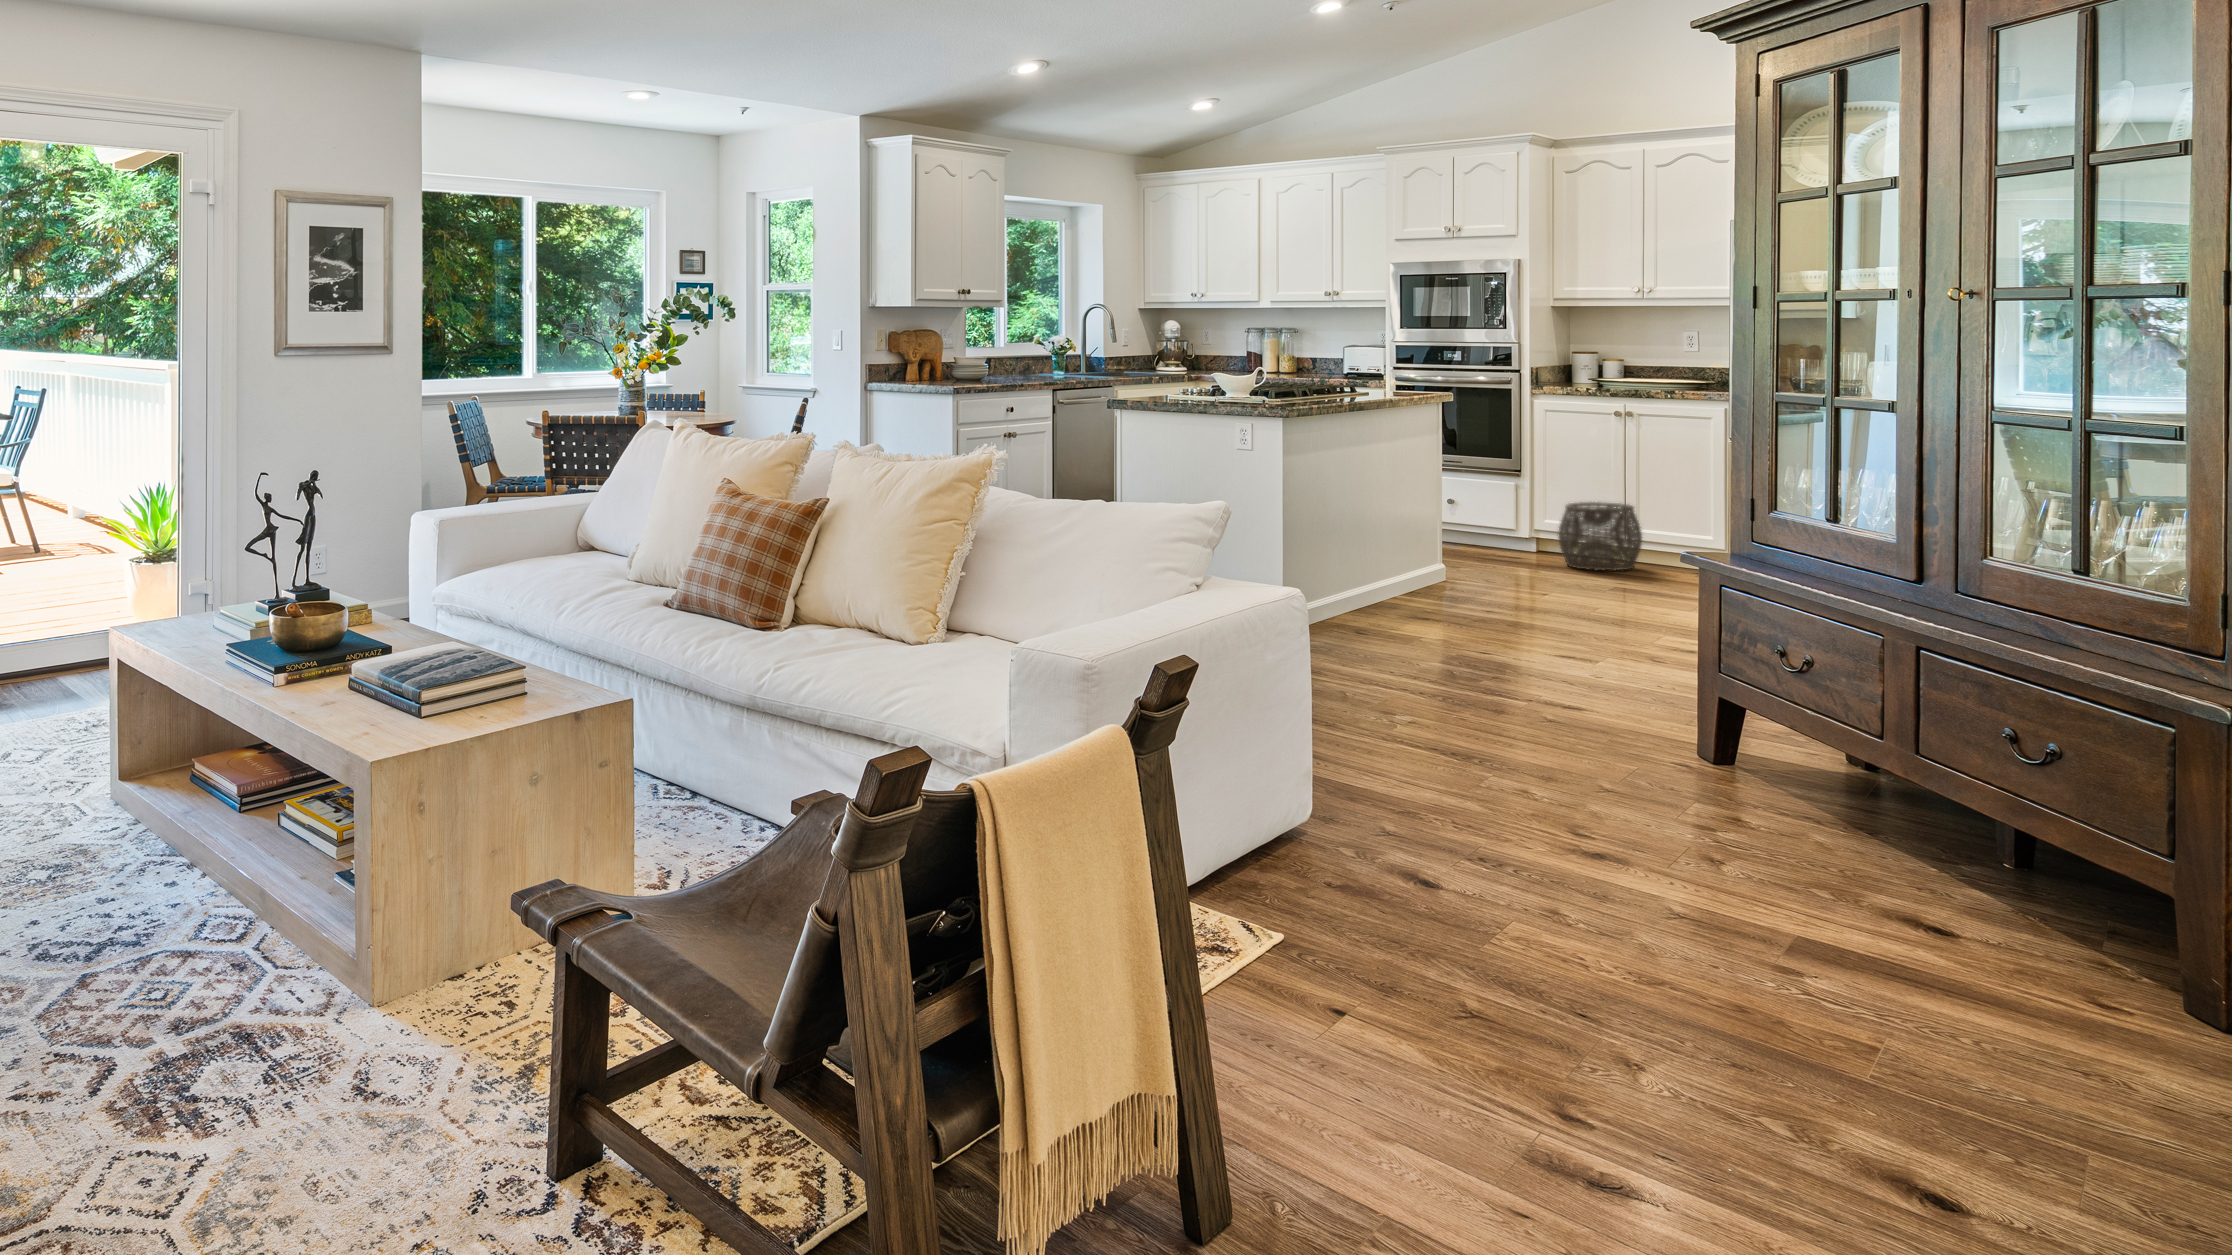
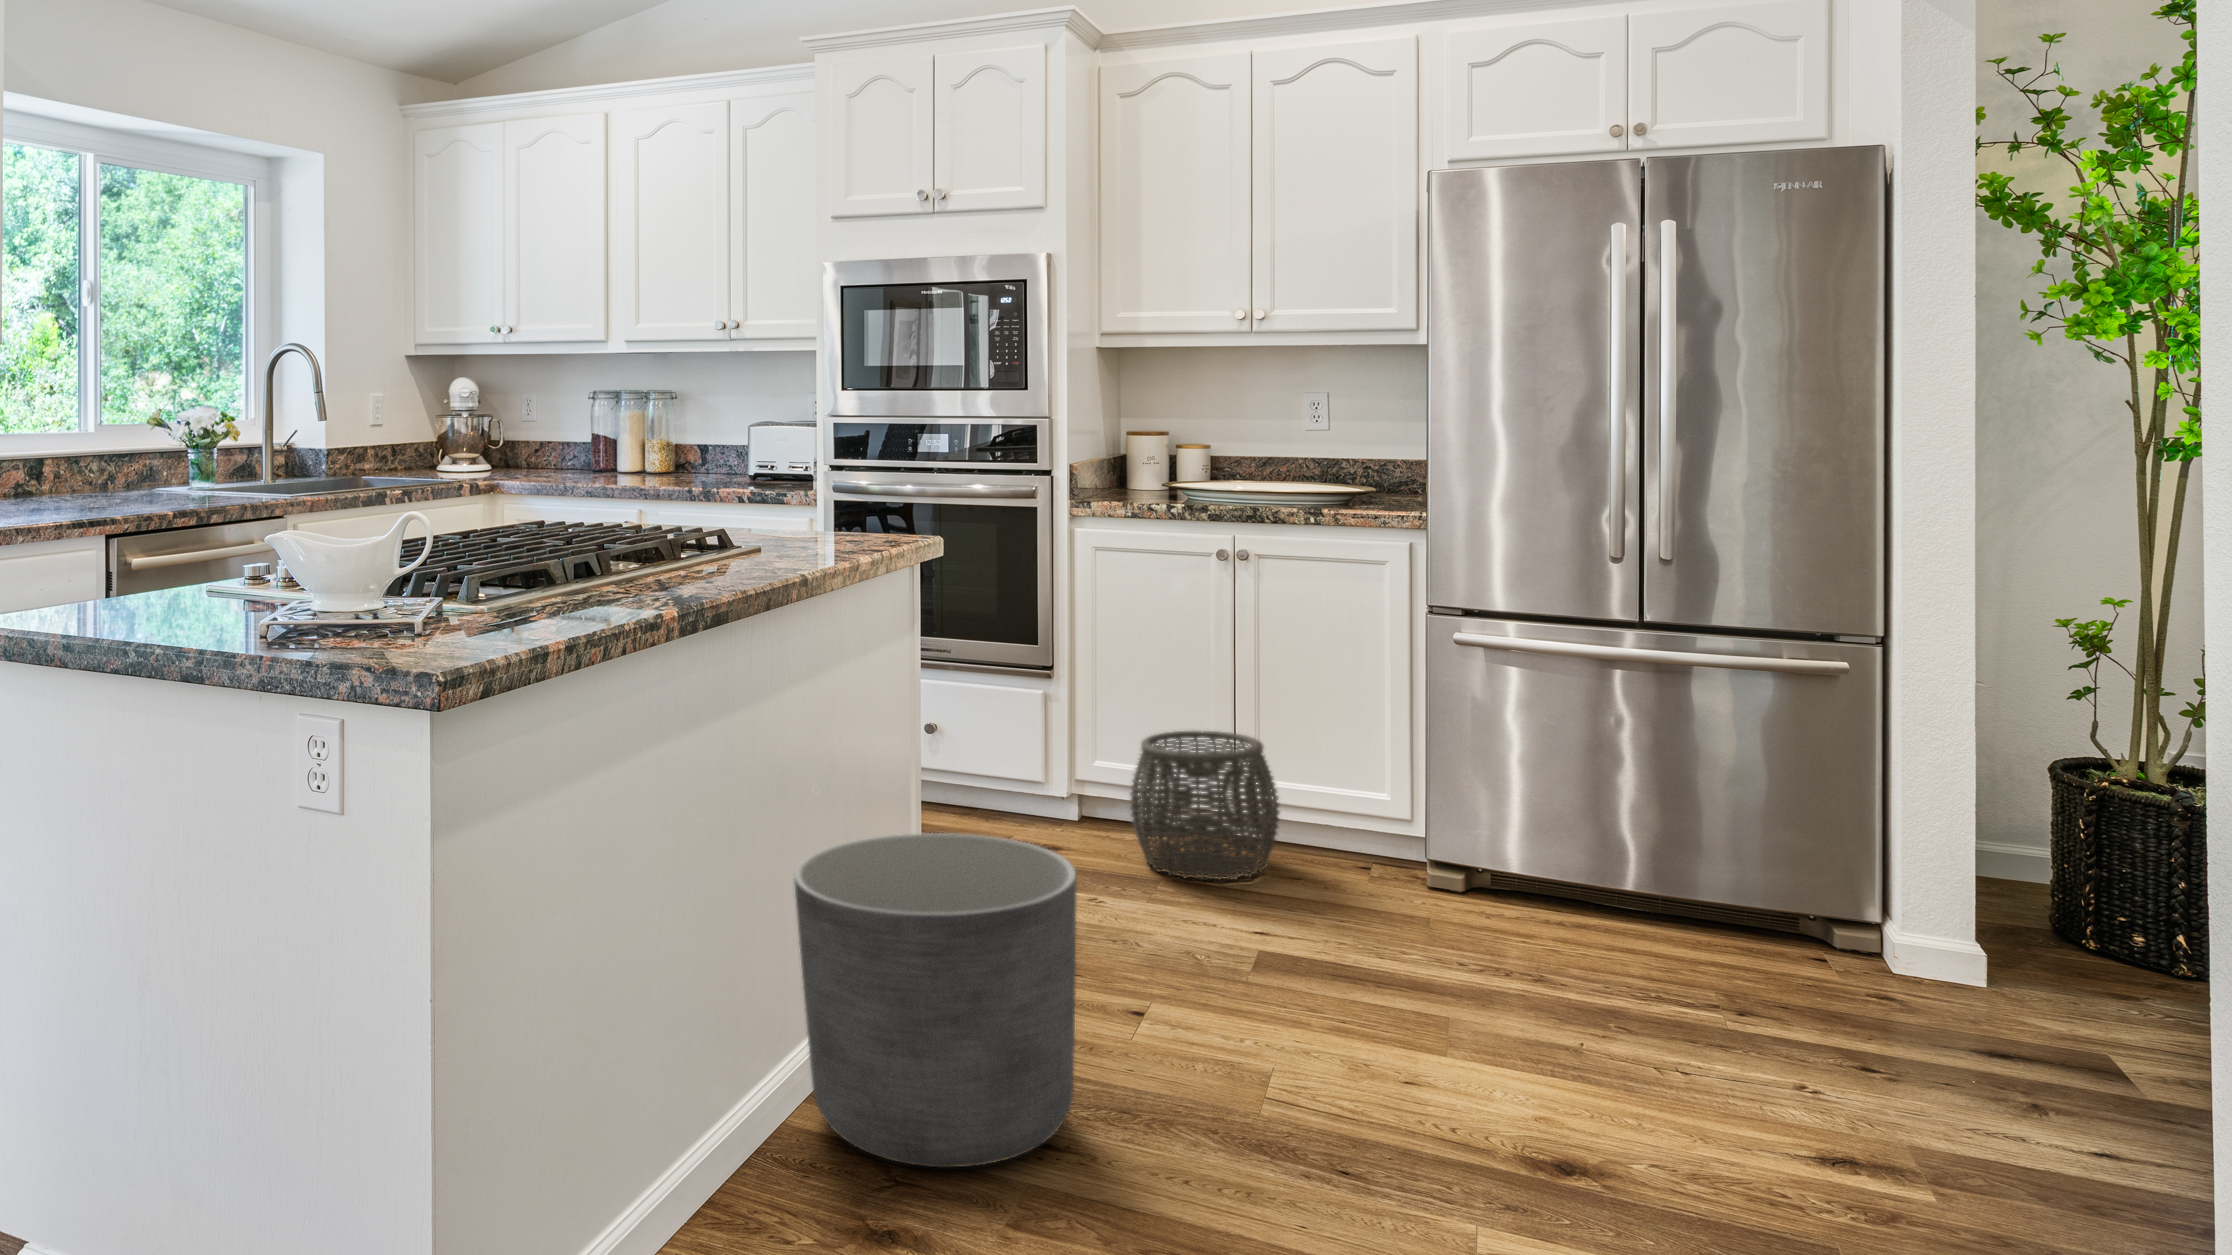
planter: none [1389,506,1510,614] -> present [794,833,1076,1167]

